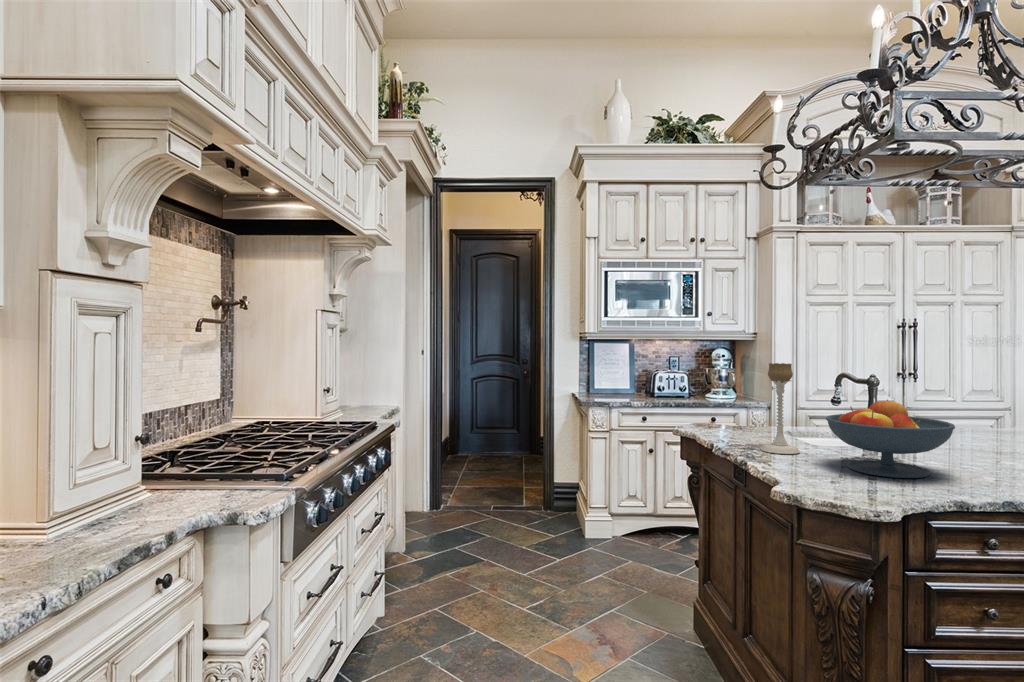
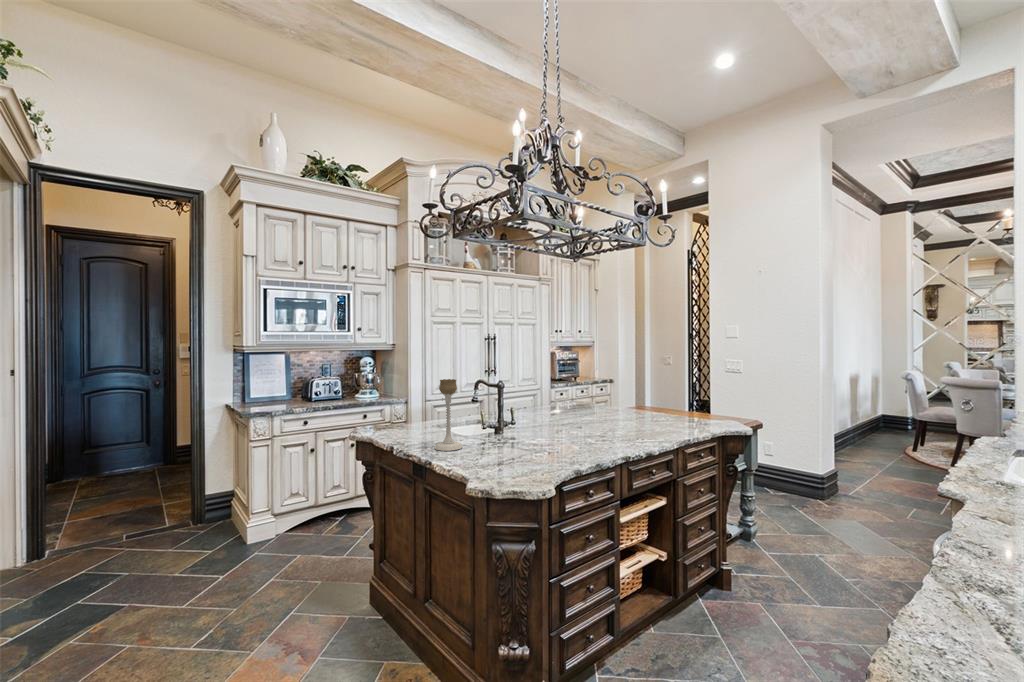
fruit bowl: present [826,400,955,478] -> none [485,402,561,460]

